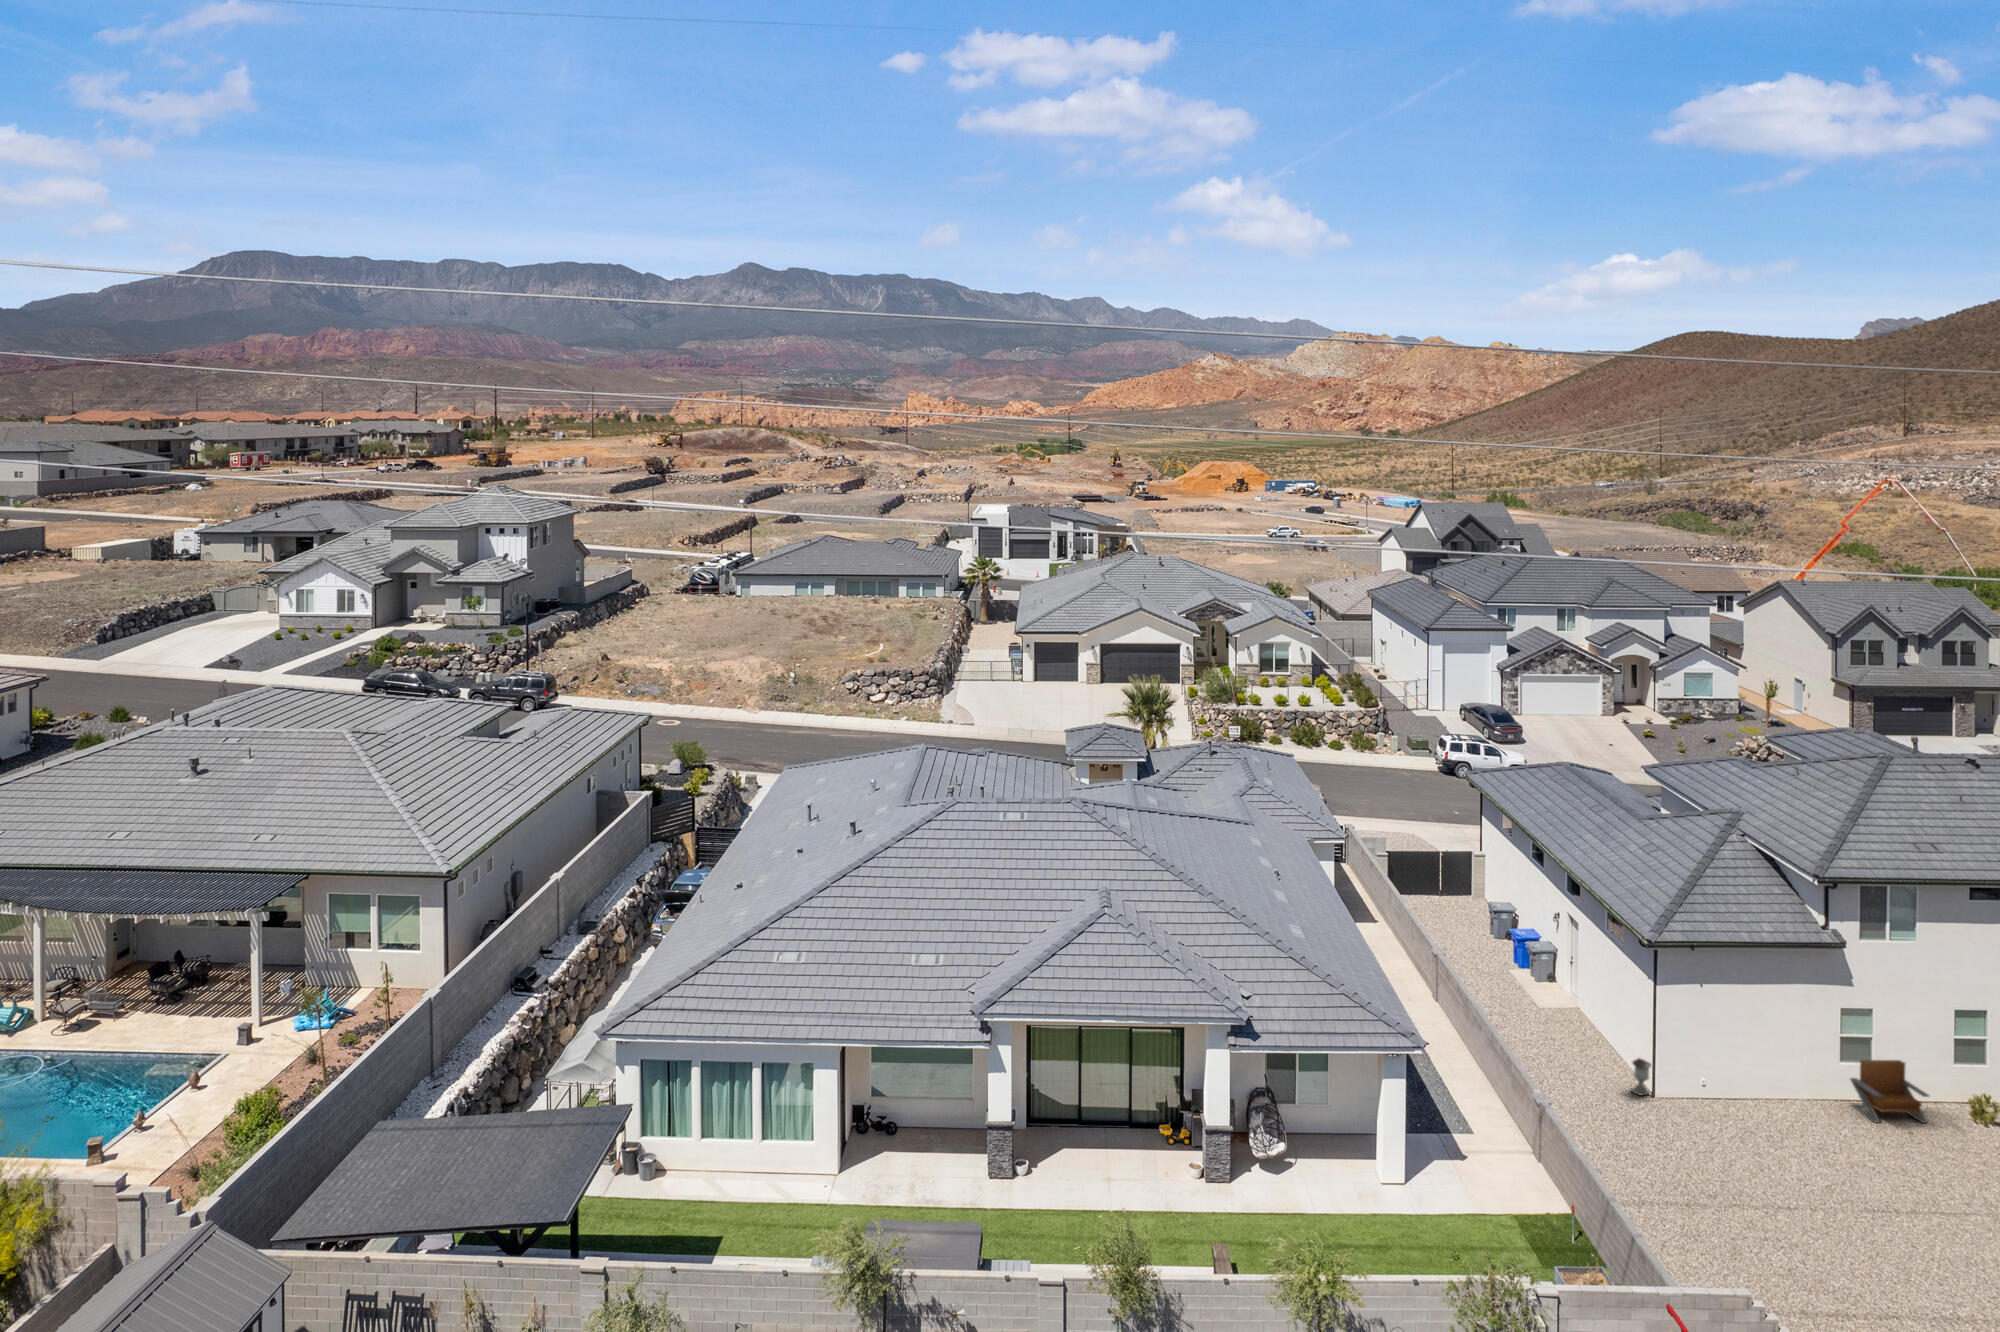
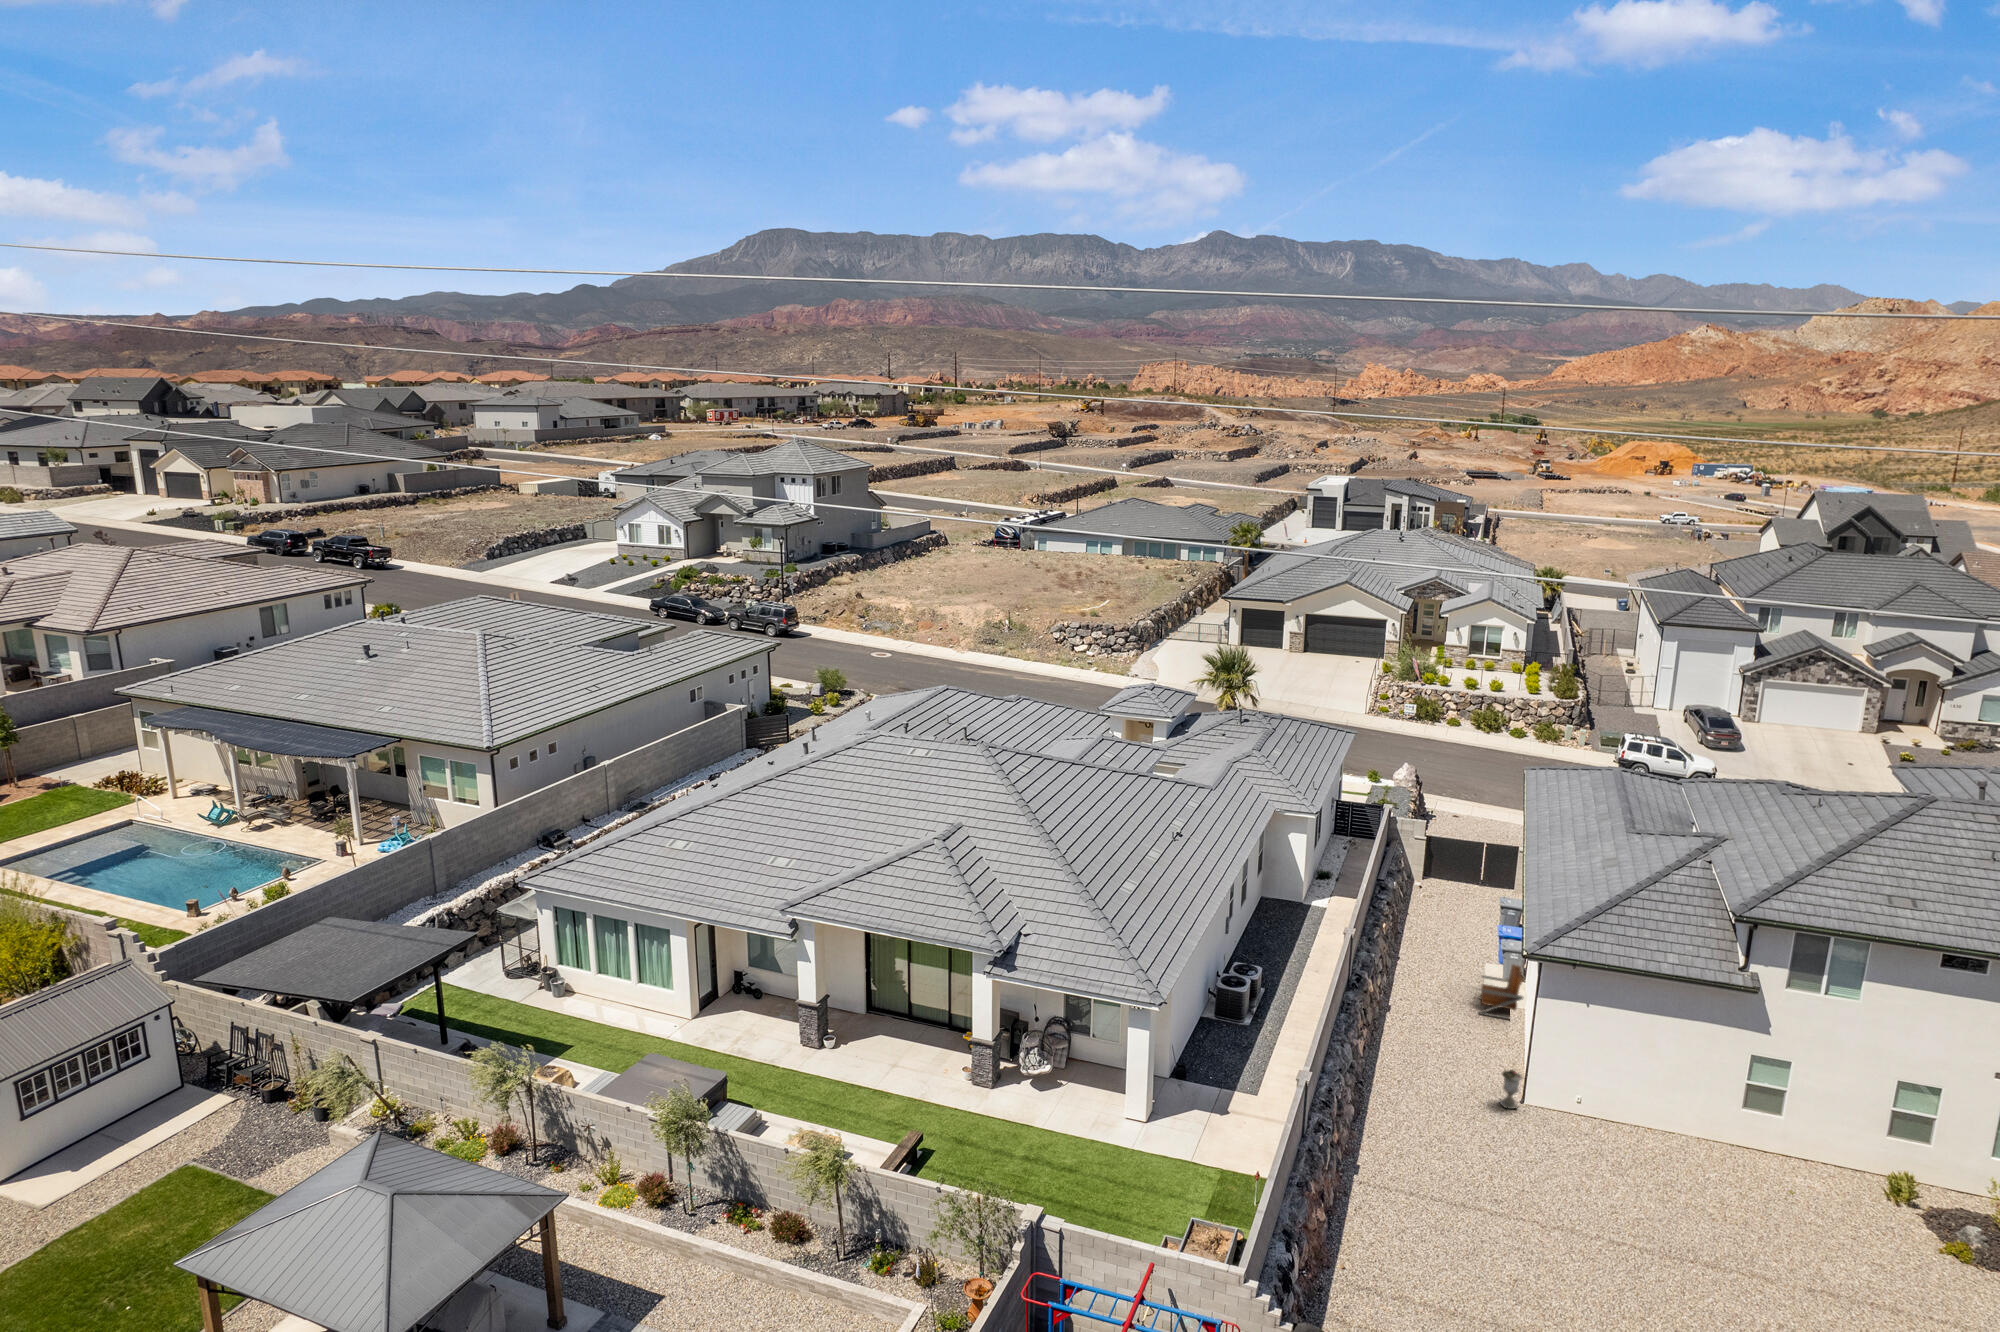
lounge chair: present [1850,1060,1929,1123] -> present [1479,965,1523,1020]

